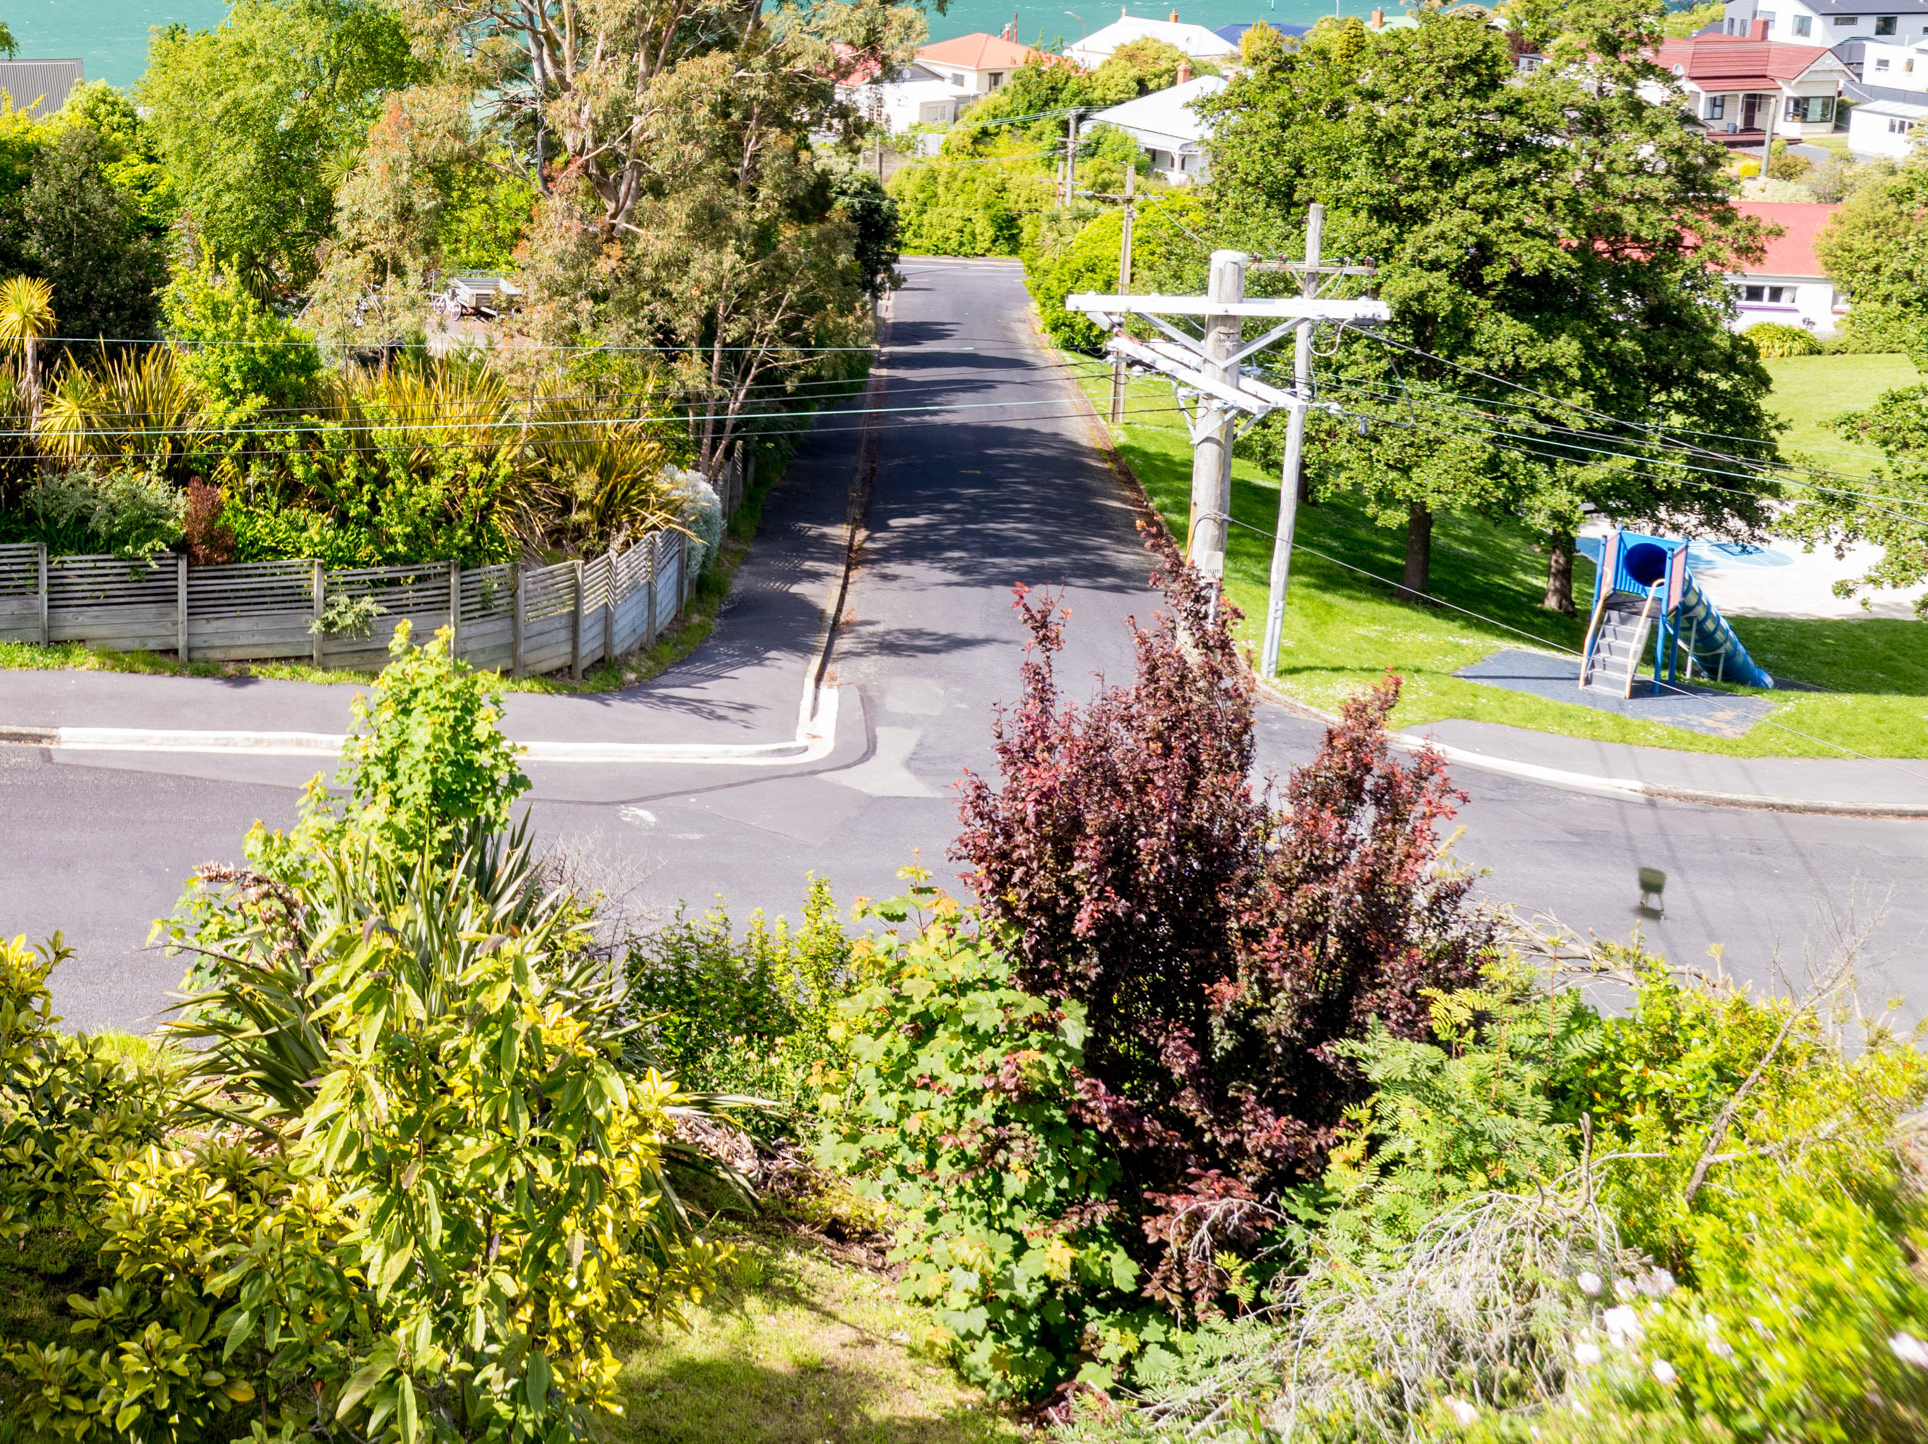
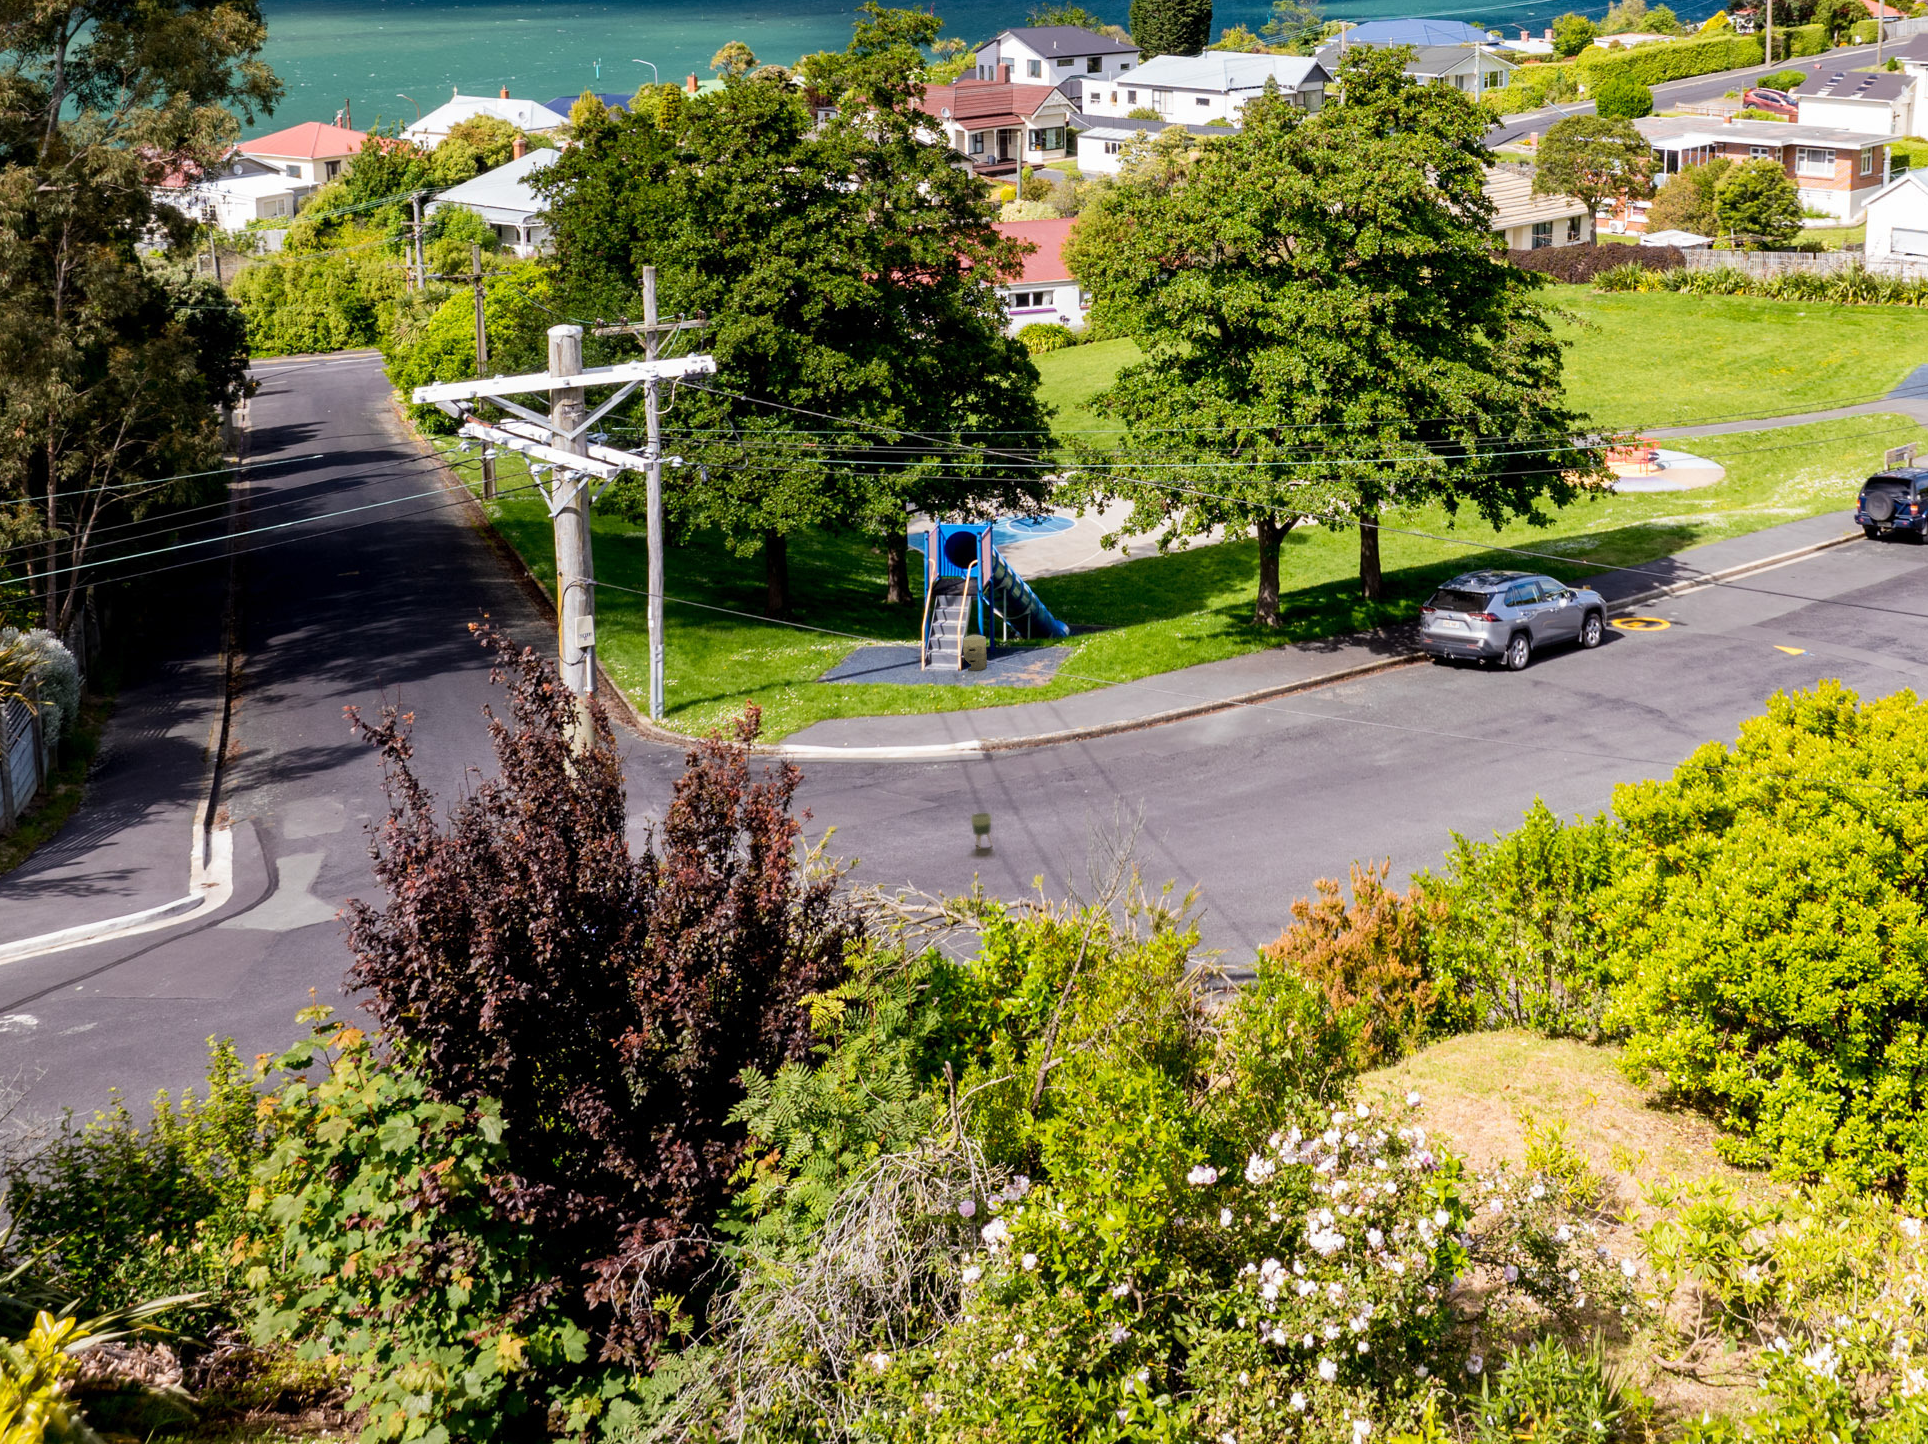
waste bin: none [1638,659,1673,702] -> present [963,634,987,671]

